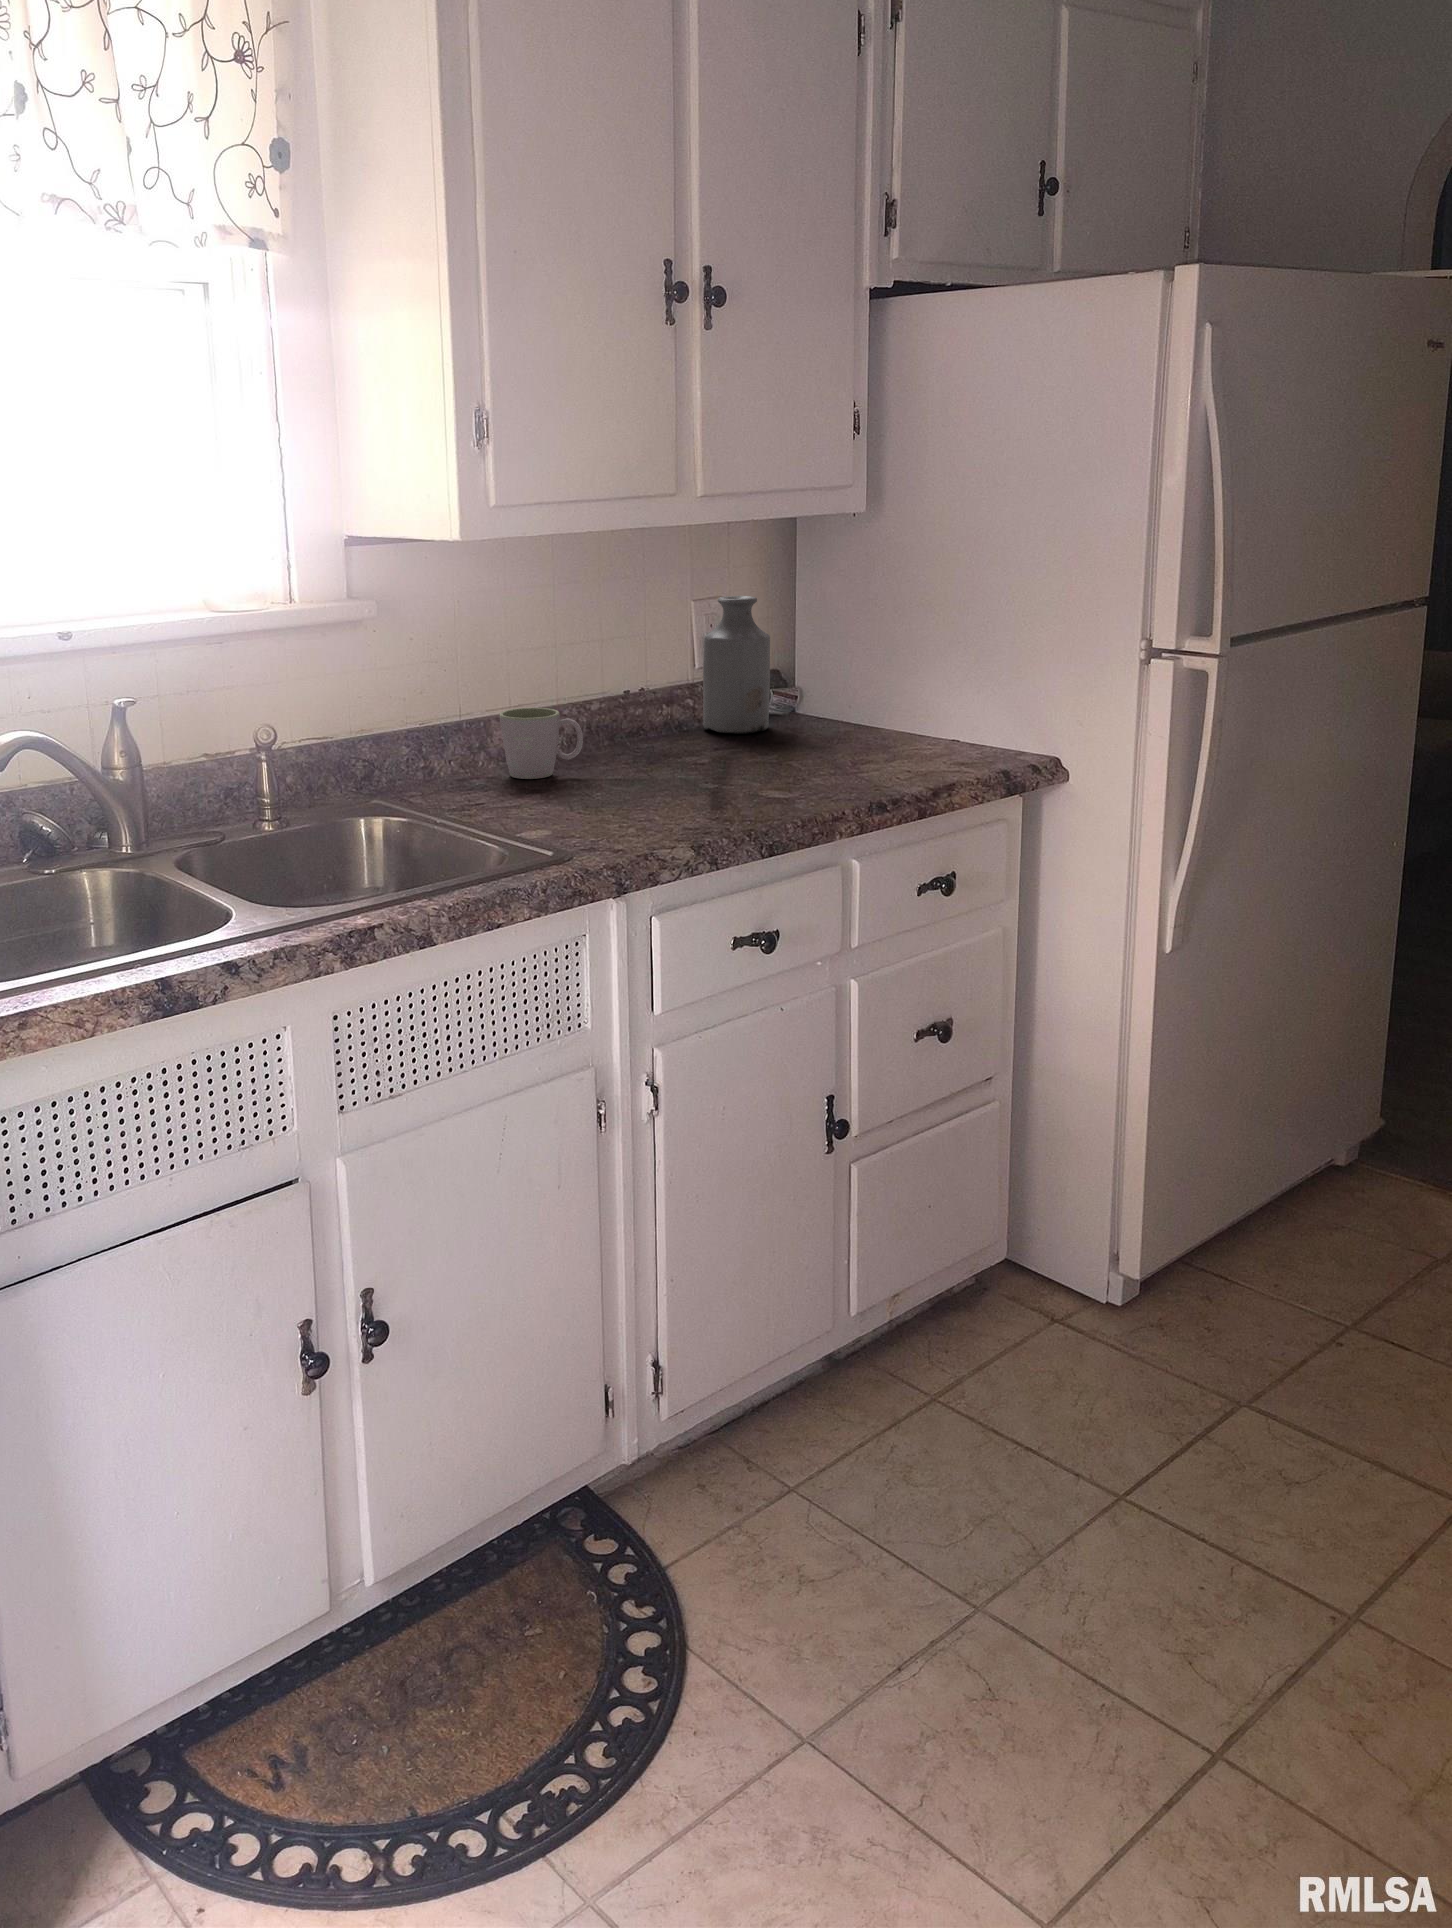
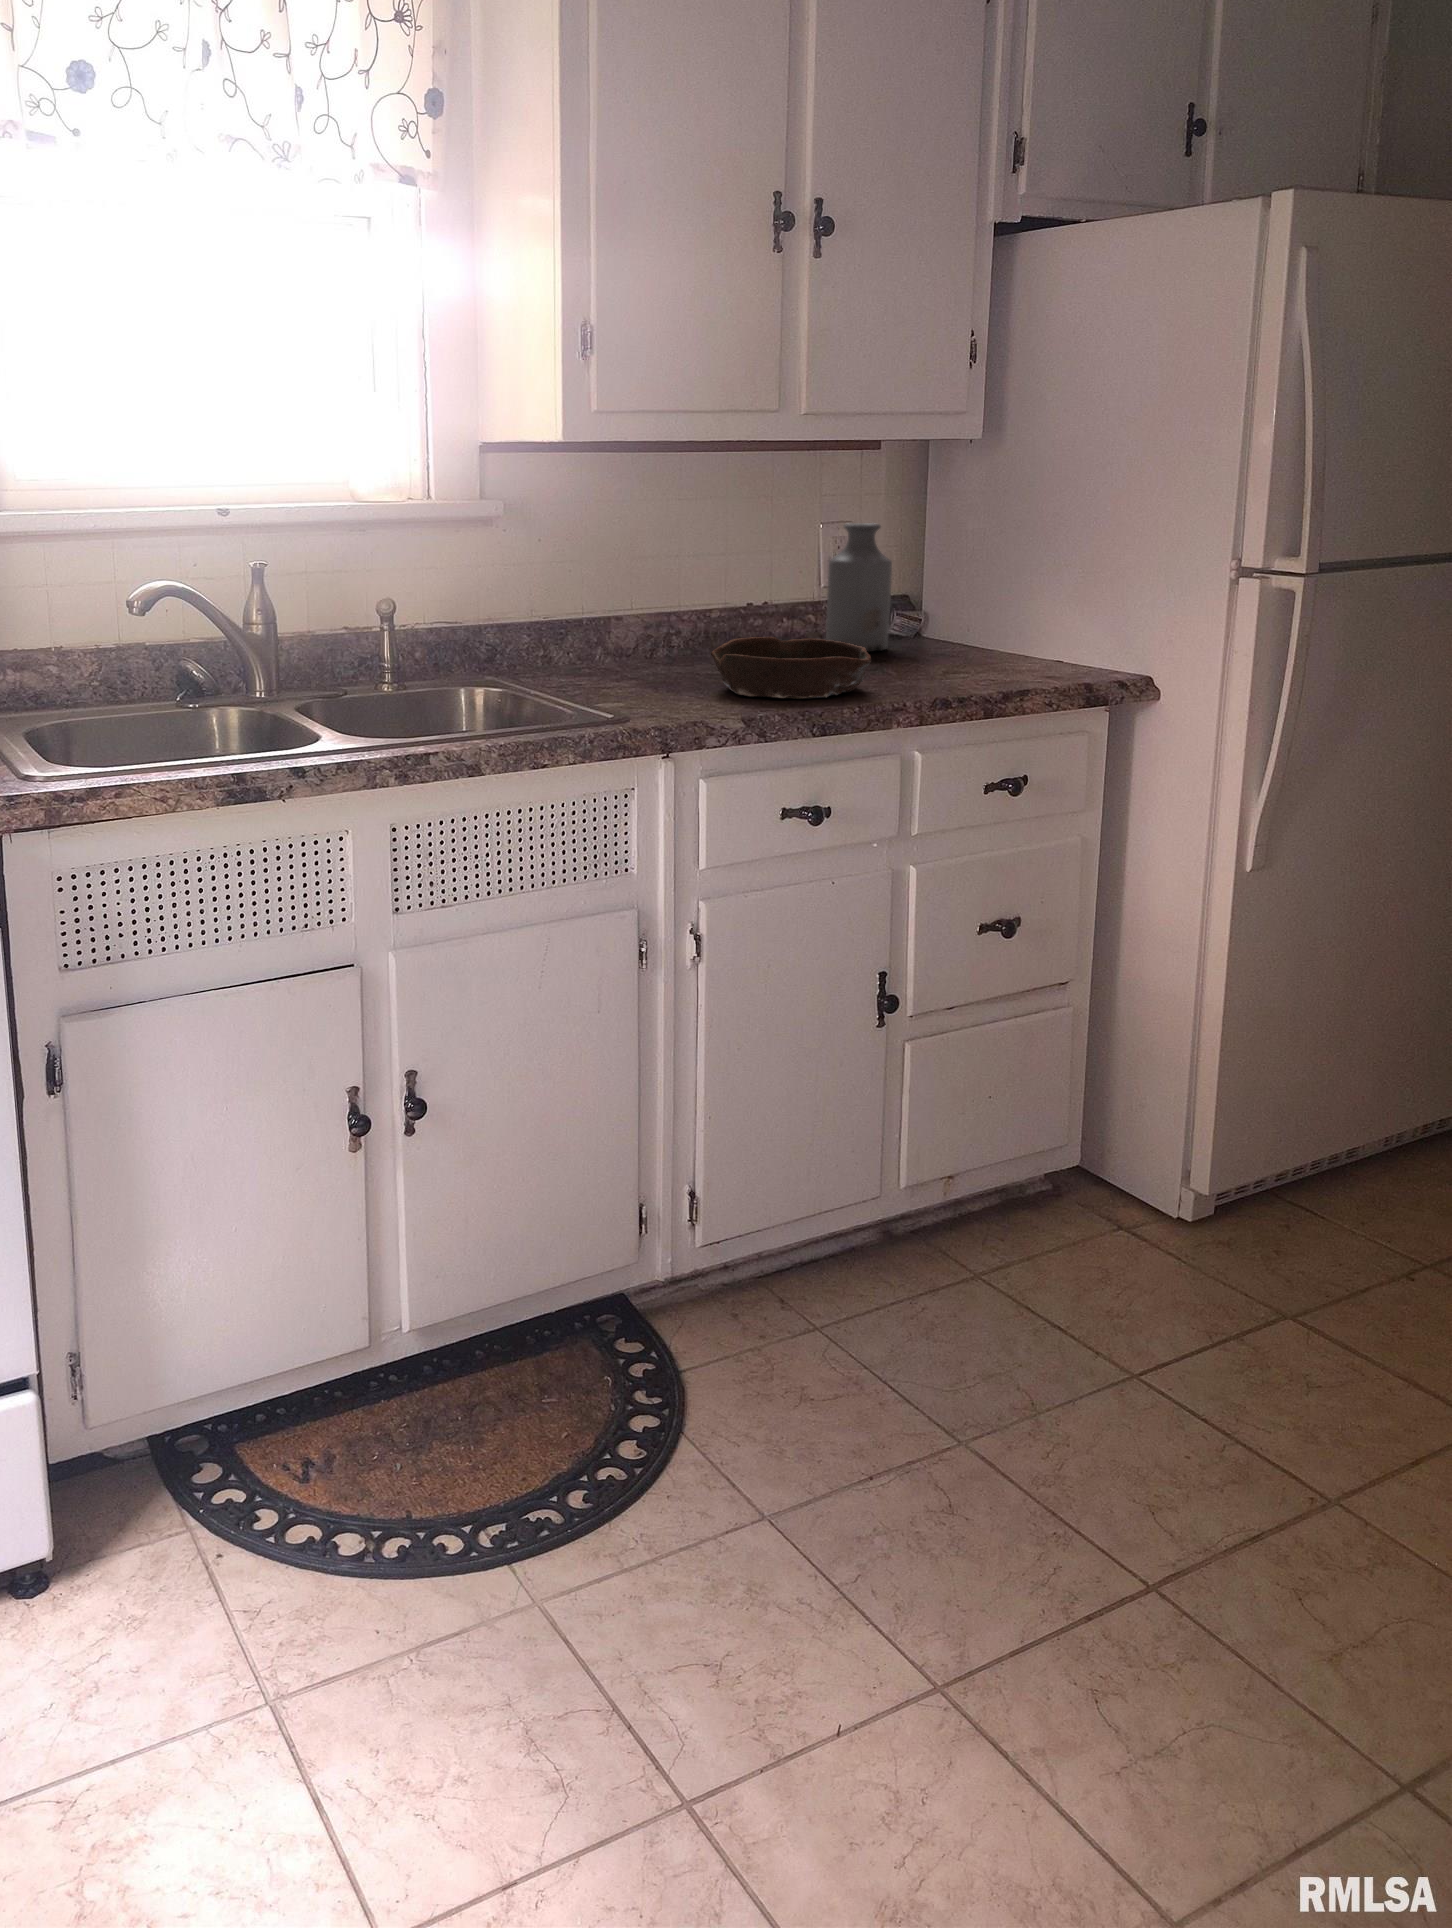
mug: present [500,708,583,779] -> none [615,611,690,673]
bowl: none [625,736,800,812] -> present [711,637,871,699]

